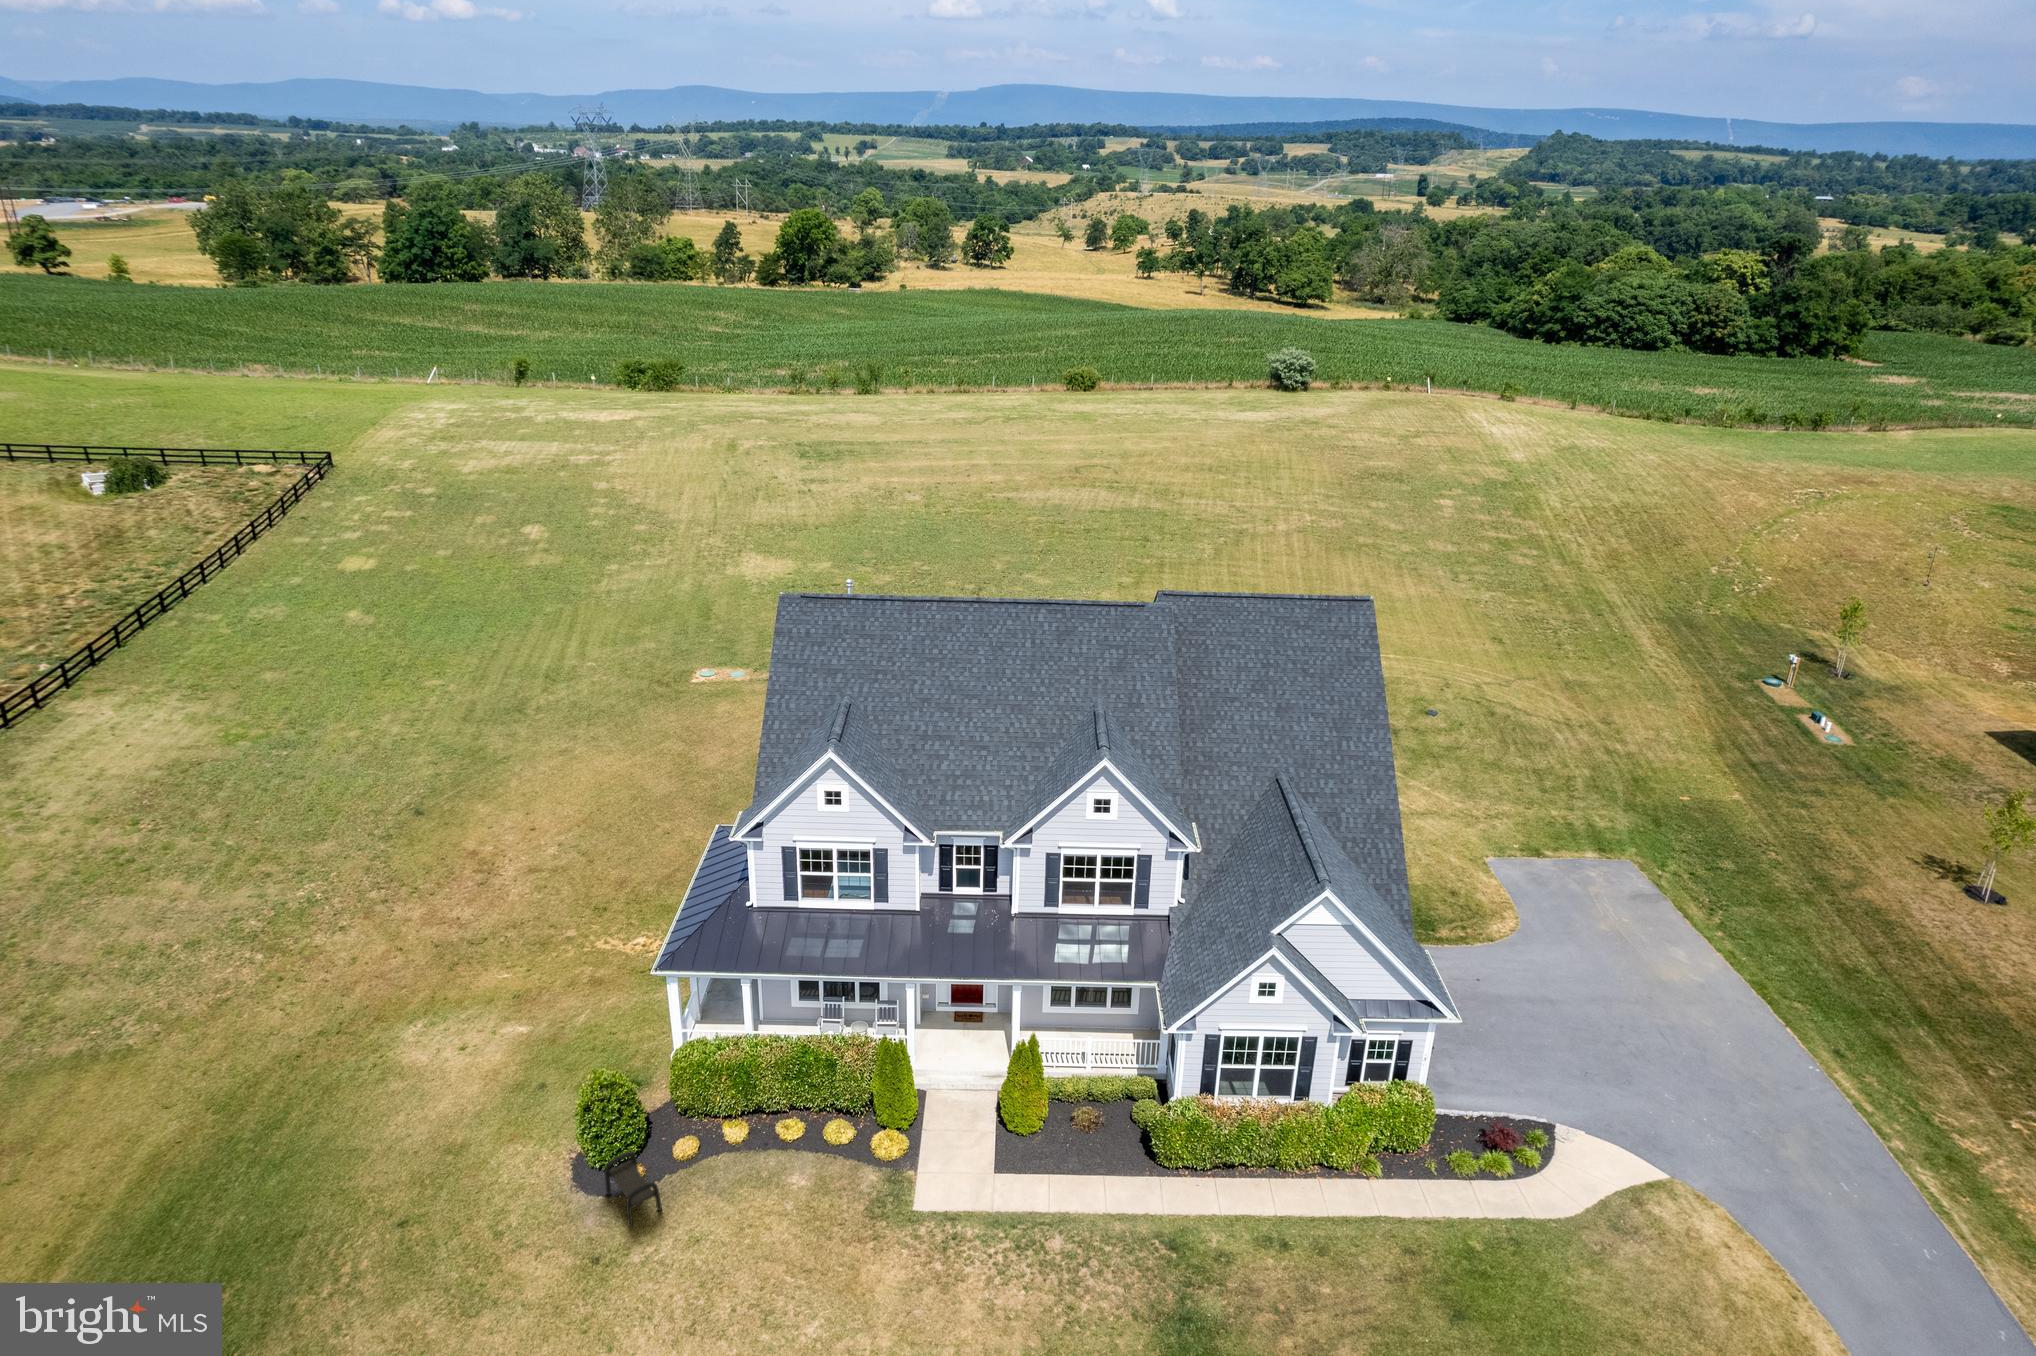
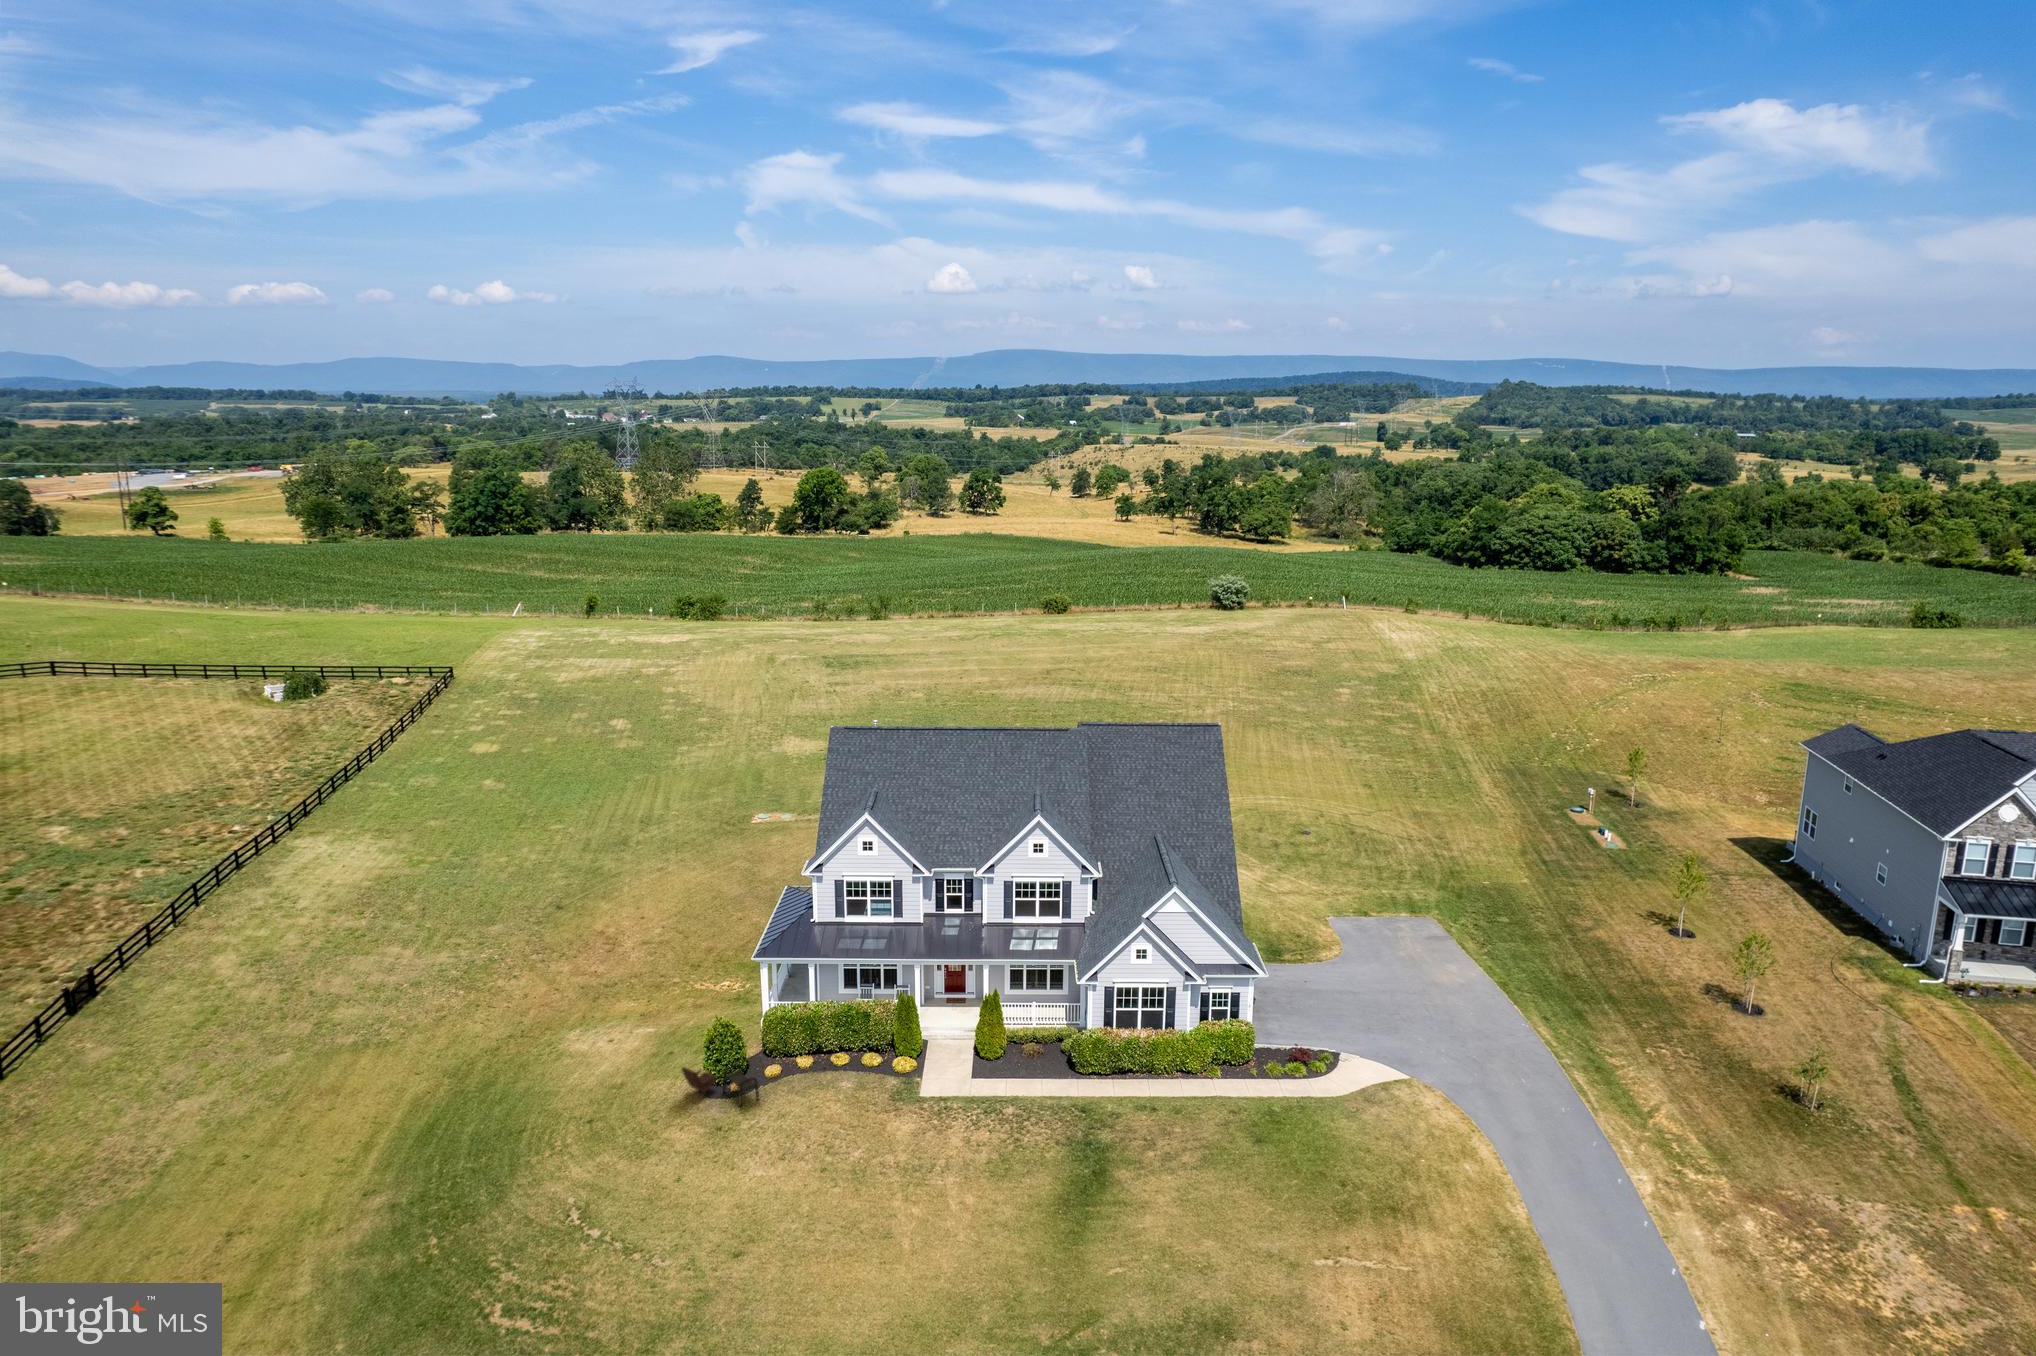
armchair: none [535,1158,598,1214] -> present [682,1067,717,1092]

